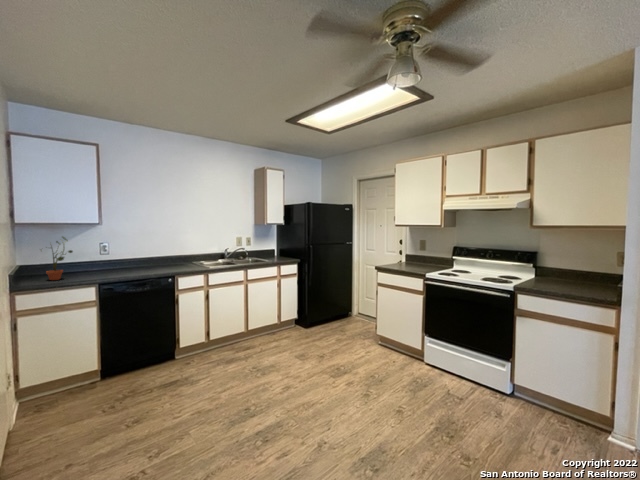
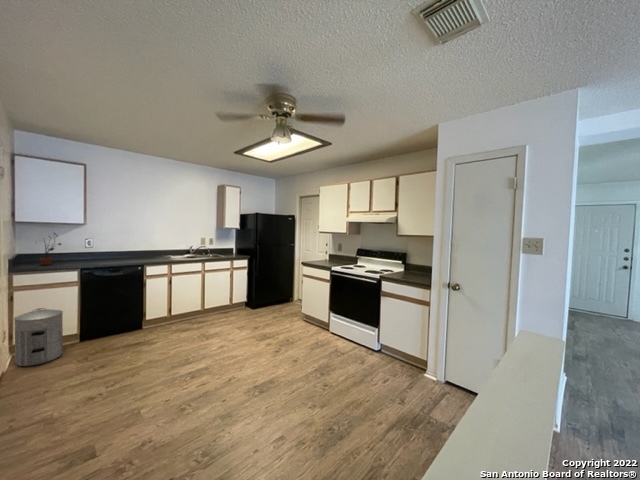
waste bin: none [18,340,81,421] -> present [14,308,63,366]

